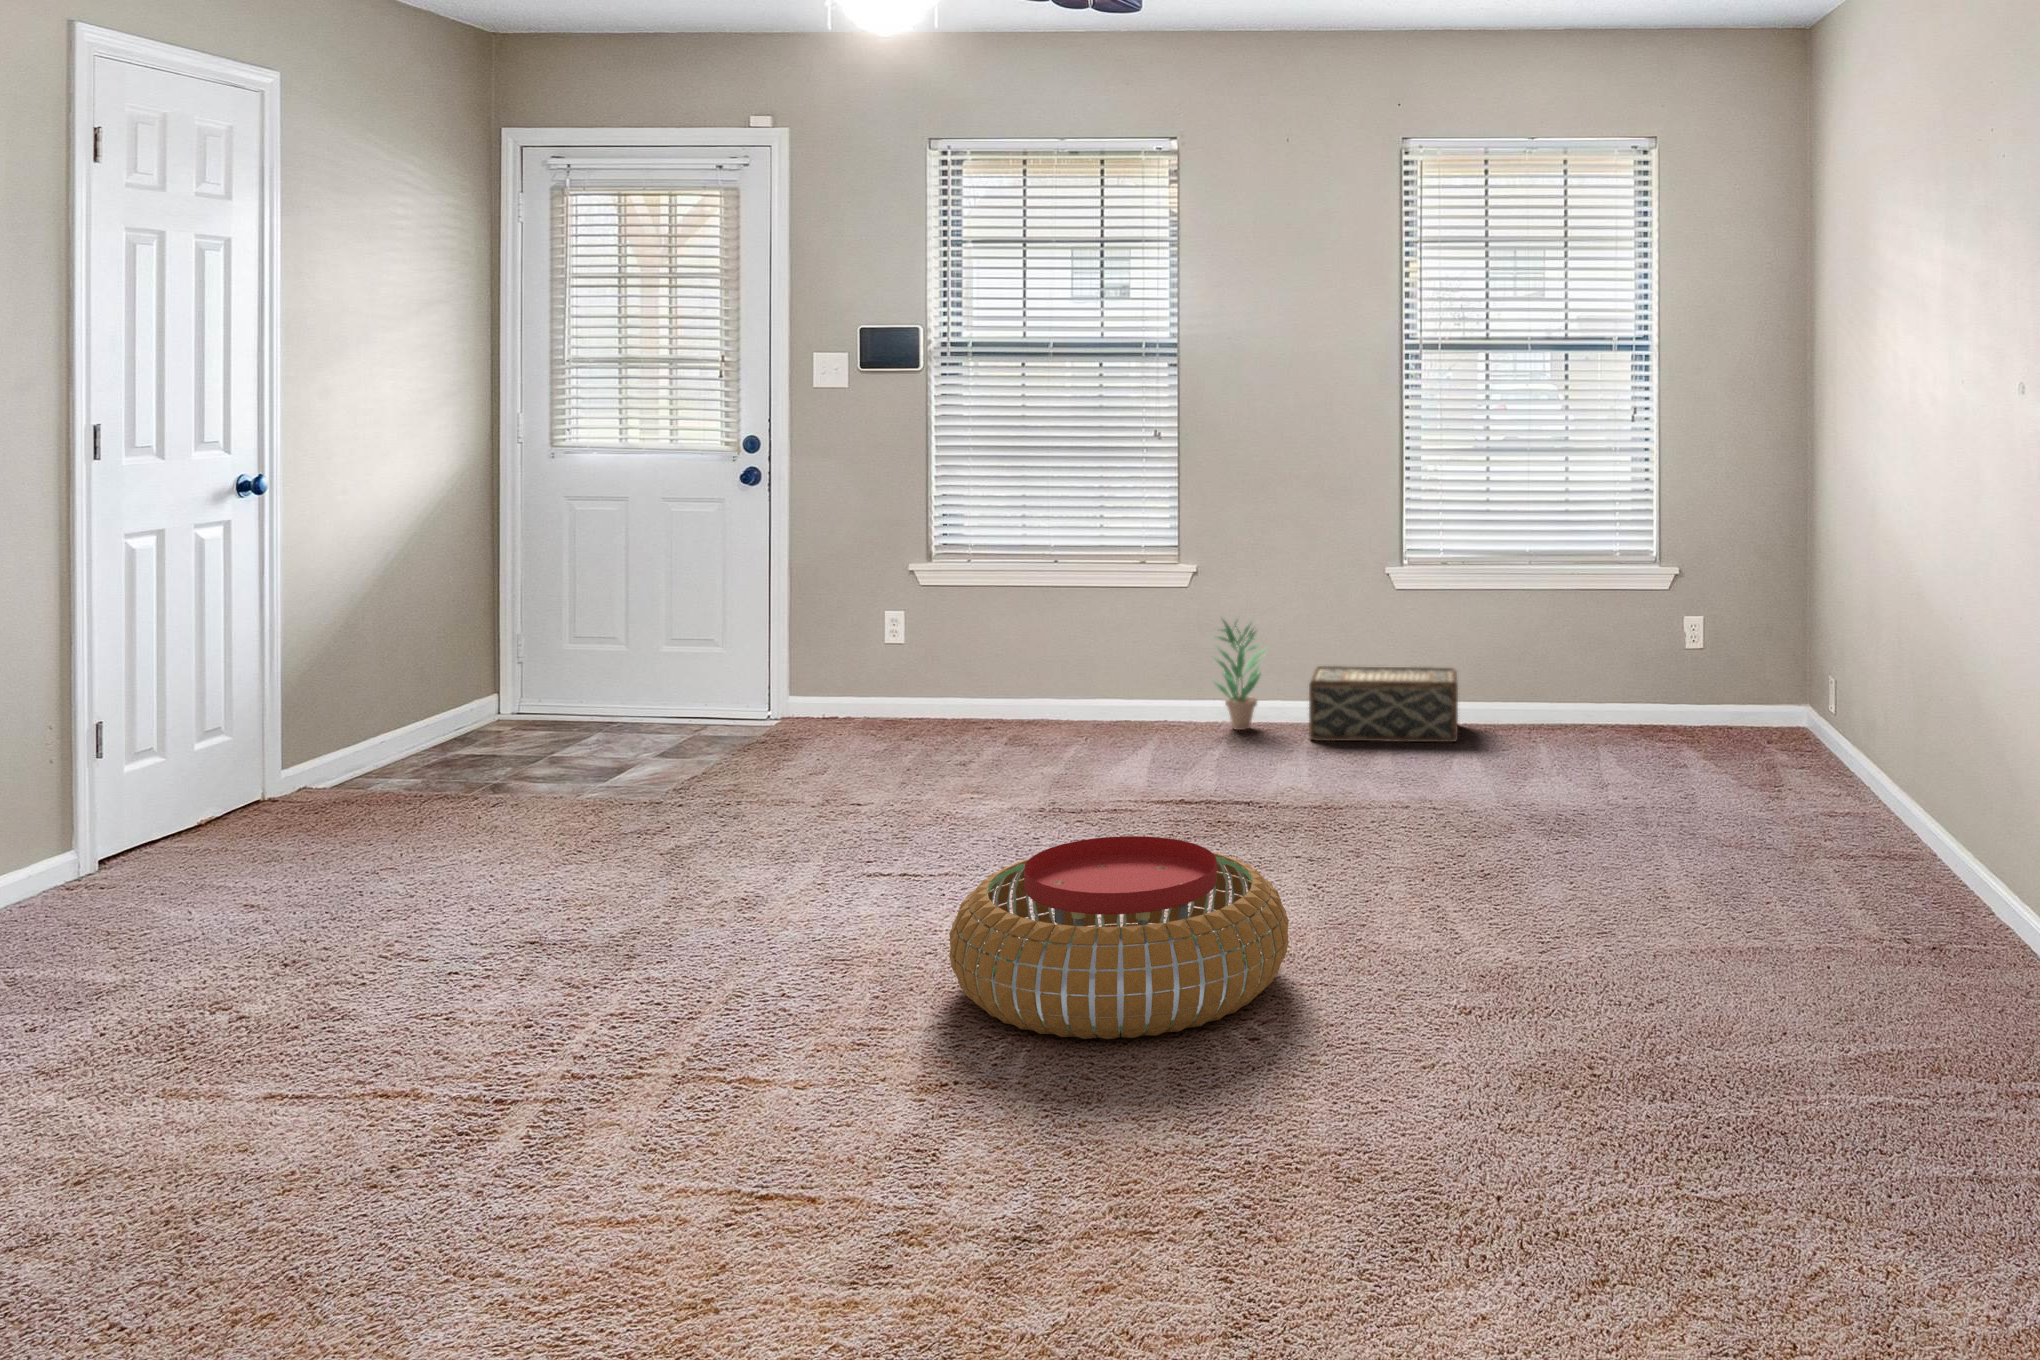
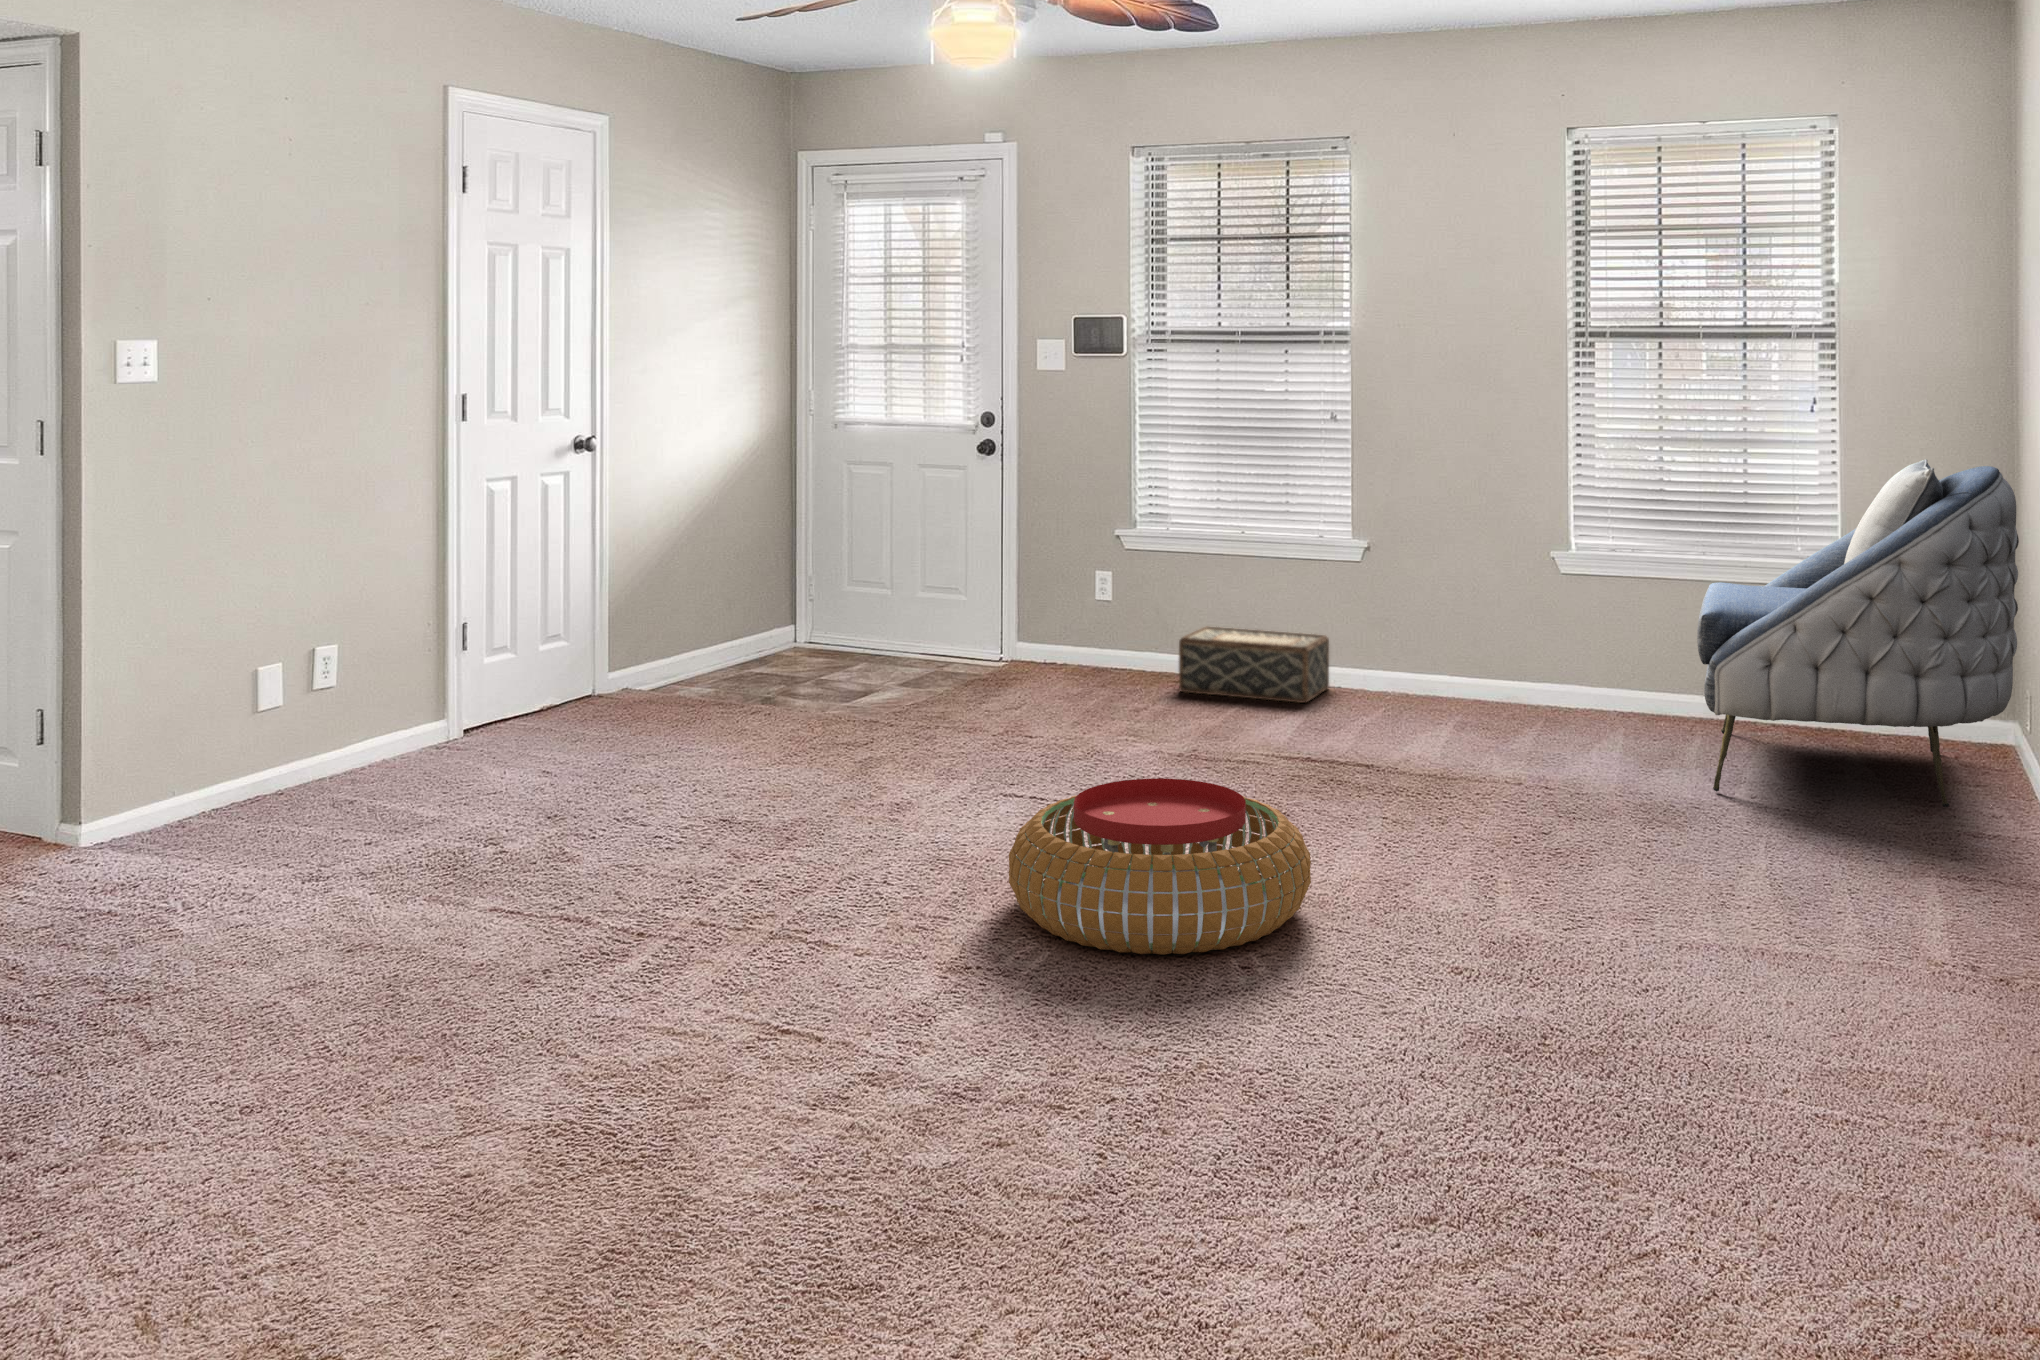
armchair: none [1543,463,1838,795] -> present [1697,459,2019,807]
potted plant: present [1212,621,1262,730] -> none [1377,593,1434,703]
woven basket: present [1309,666,1458,742] -> present [1179,627,1329,703]

